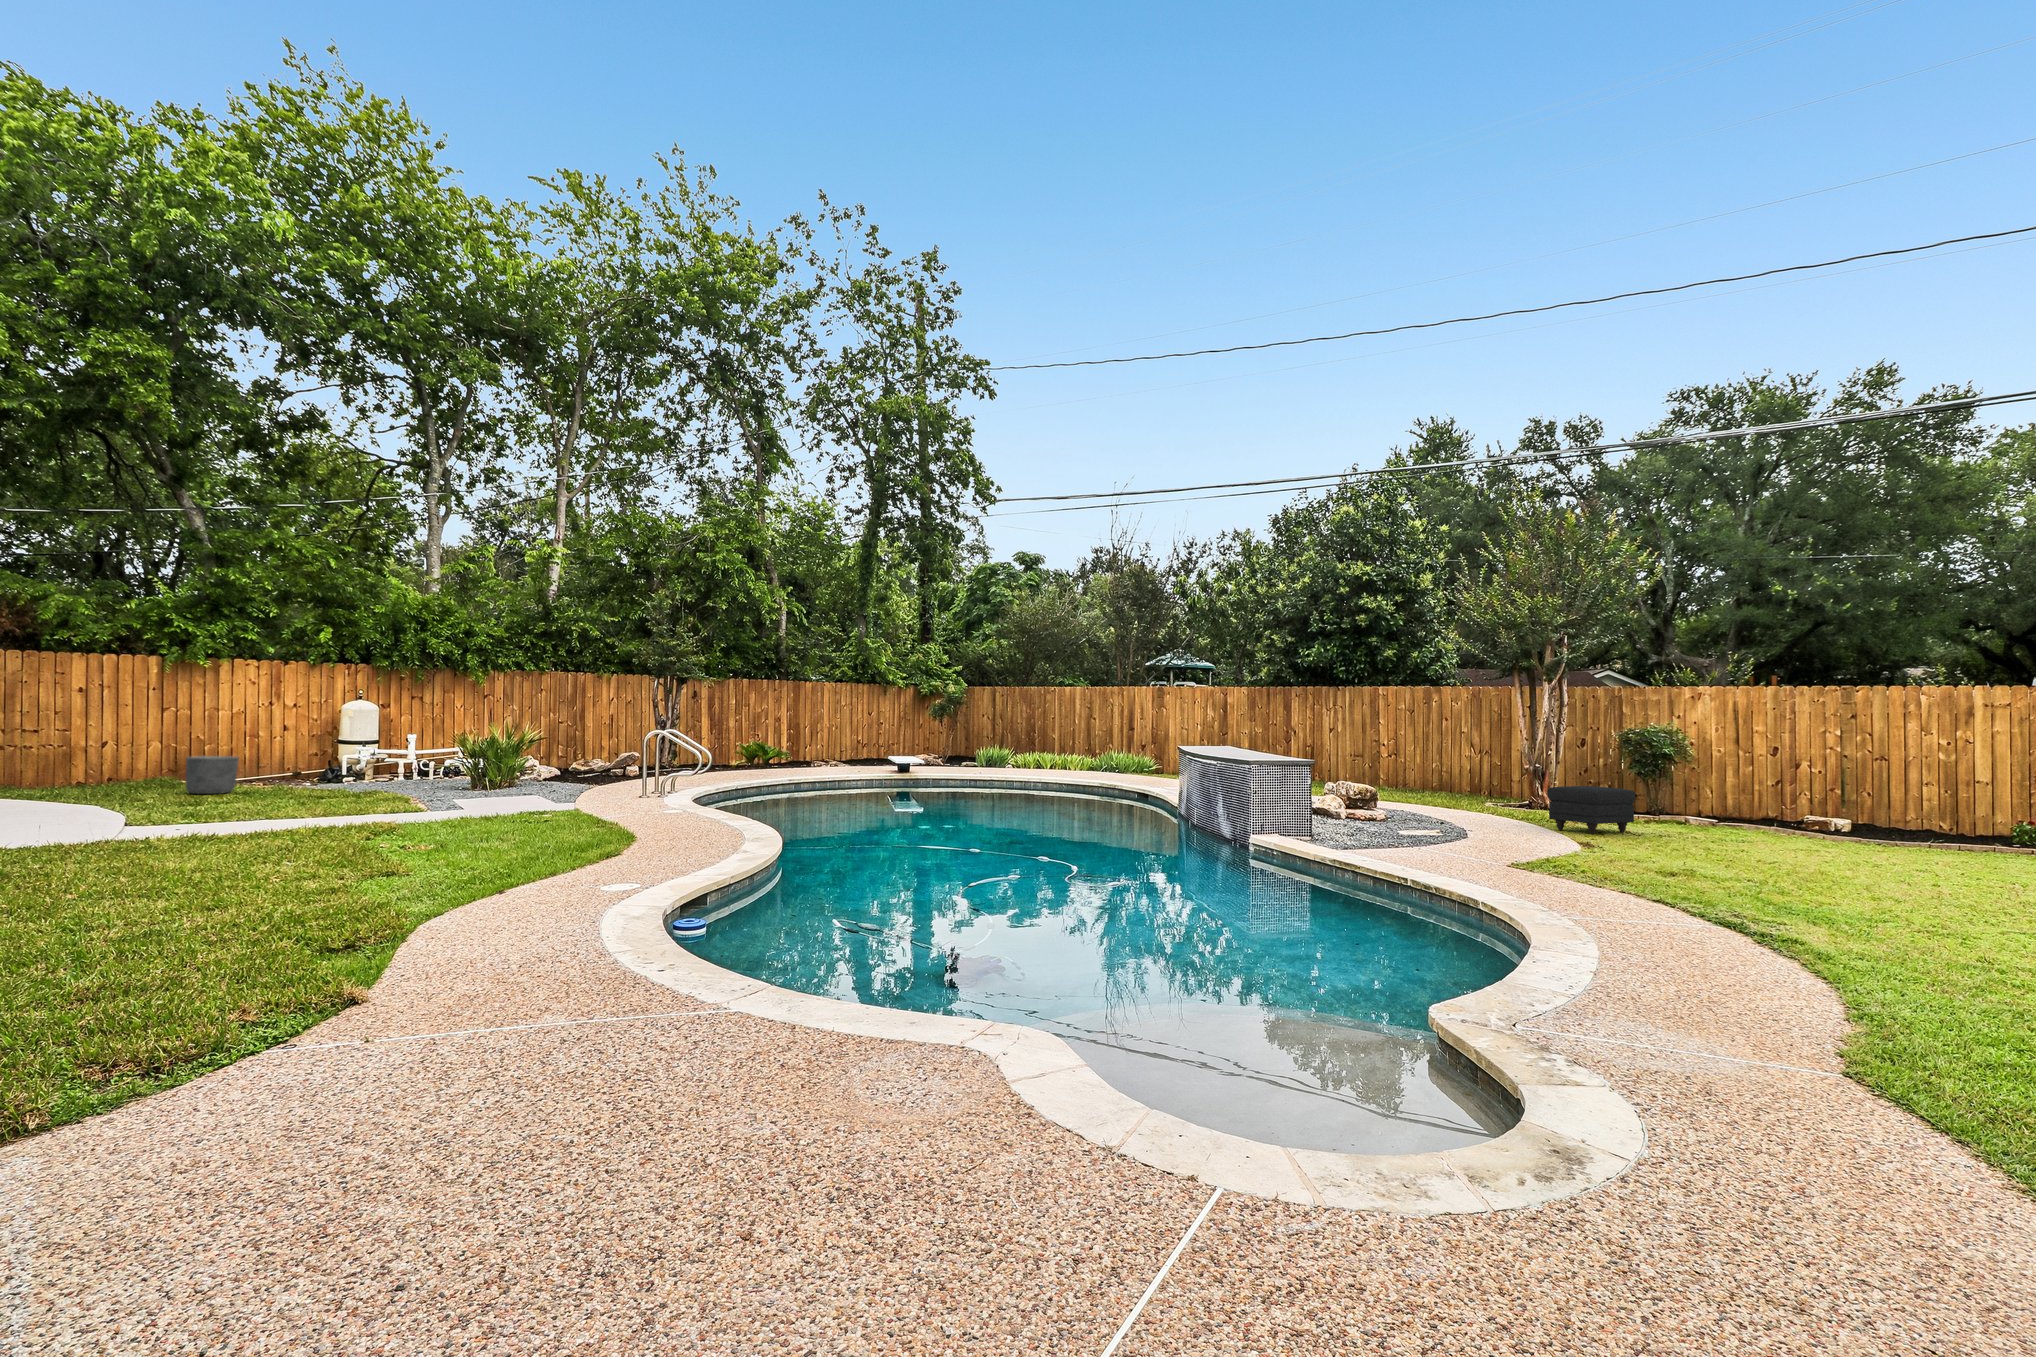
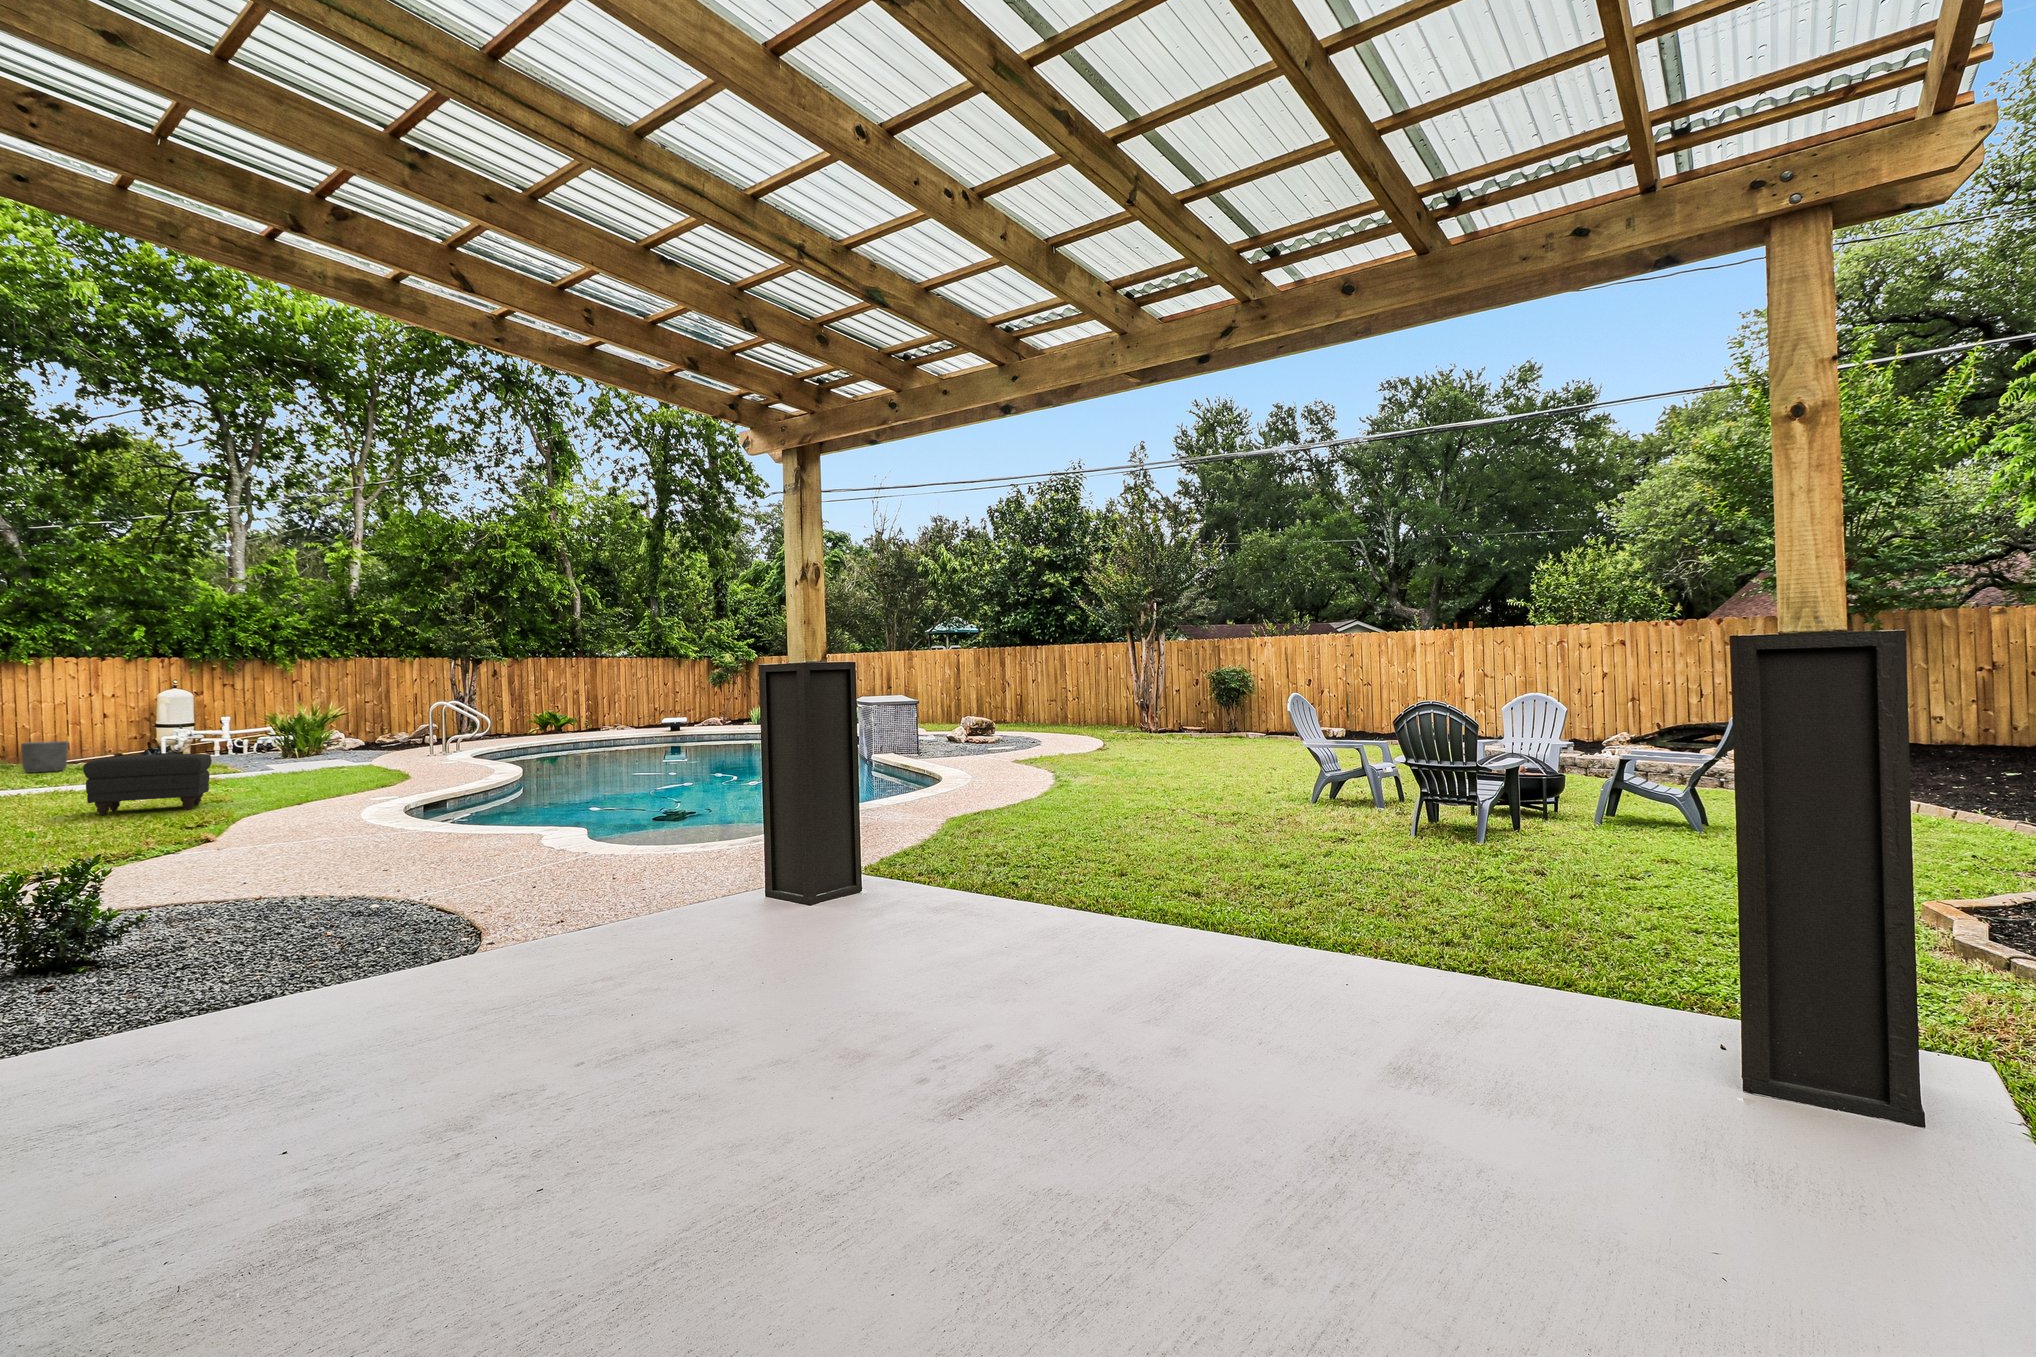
ottoman: present [1547,786,1636,834] -> present [83,754,212,815]

